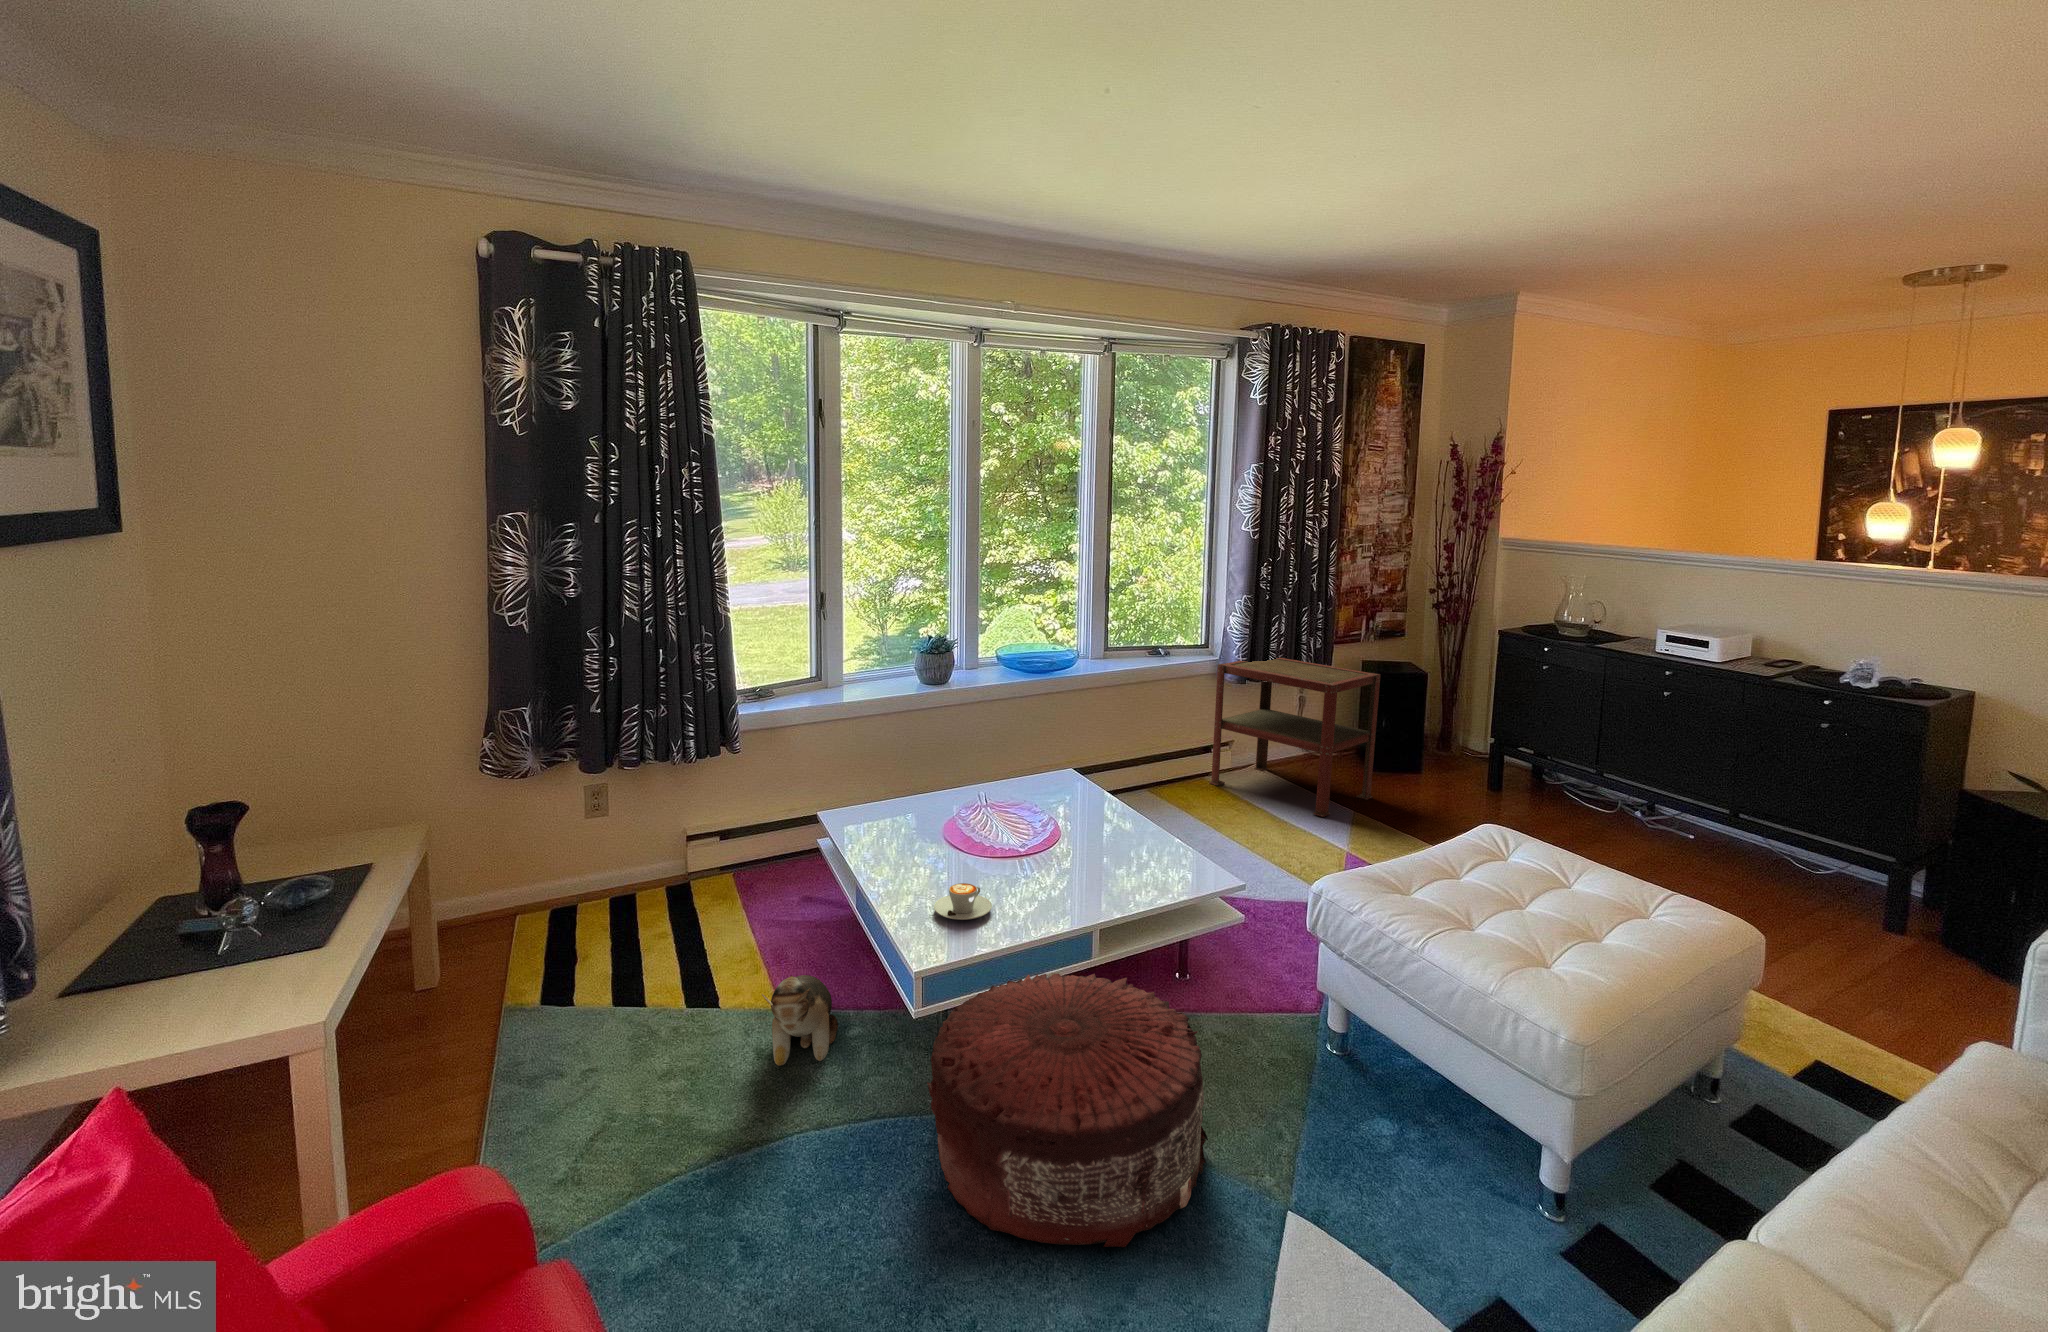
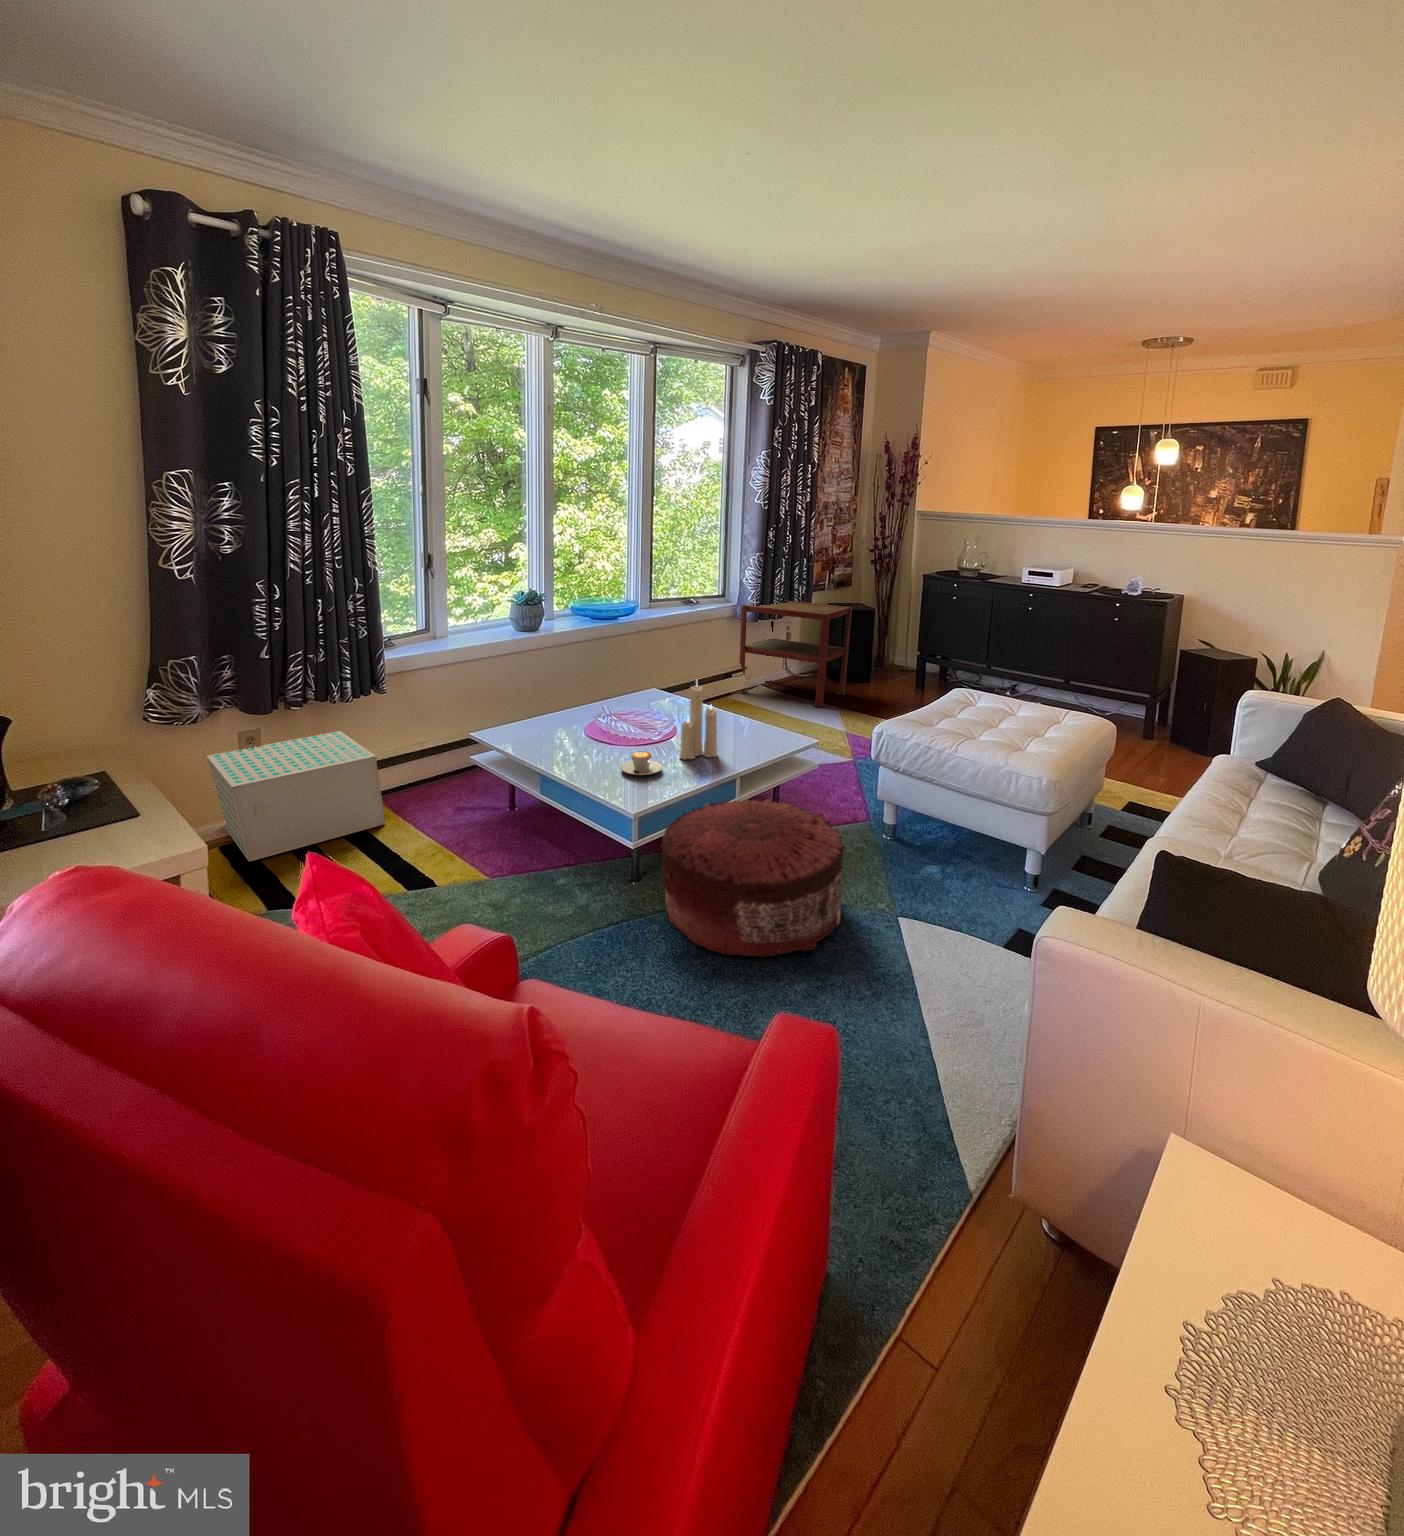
candle: none [1025,779,1082,900] -> present [679,685,717,759]
storage box: none [481,809,666,971] -> present [207,731,386,862]
plush toy: present [762,975,838,1066] -> none [515,824,560,890]

